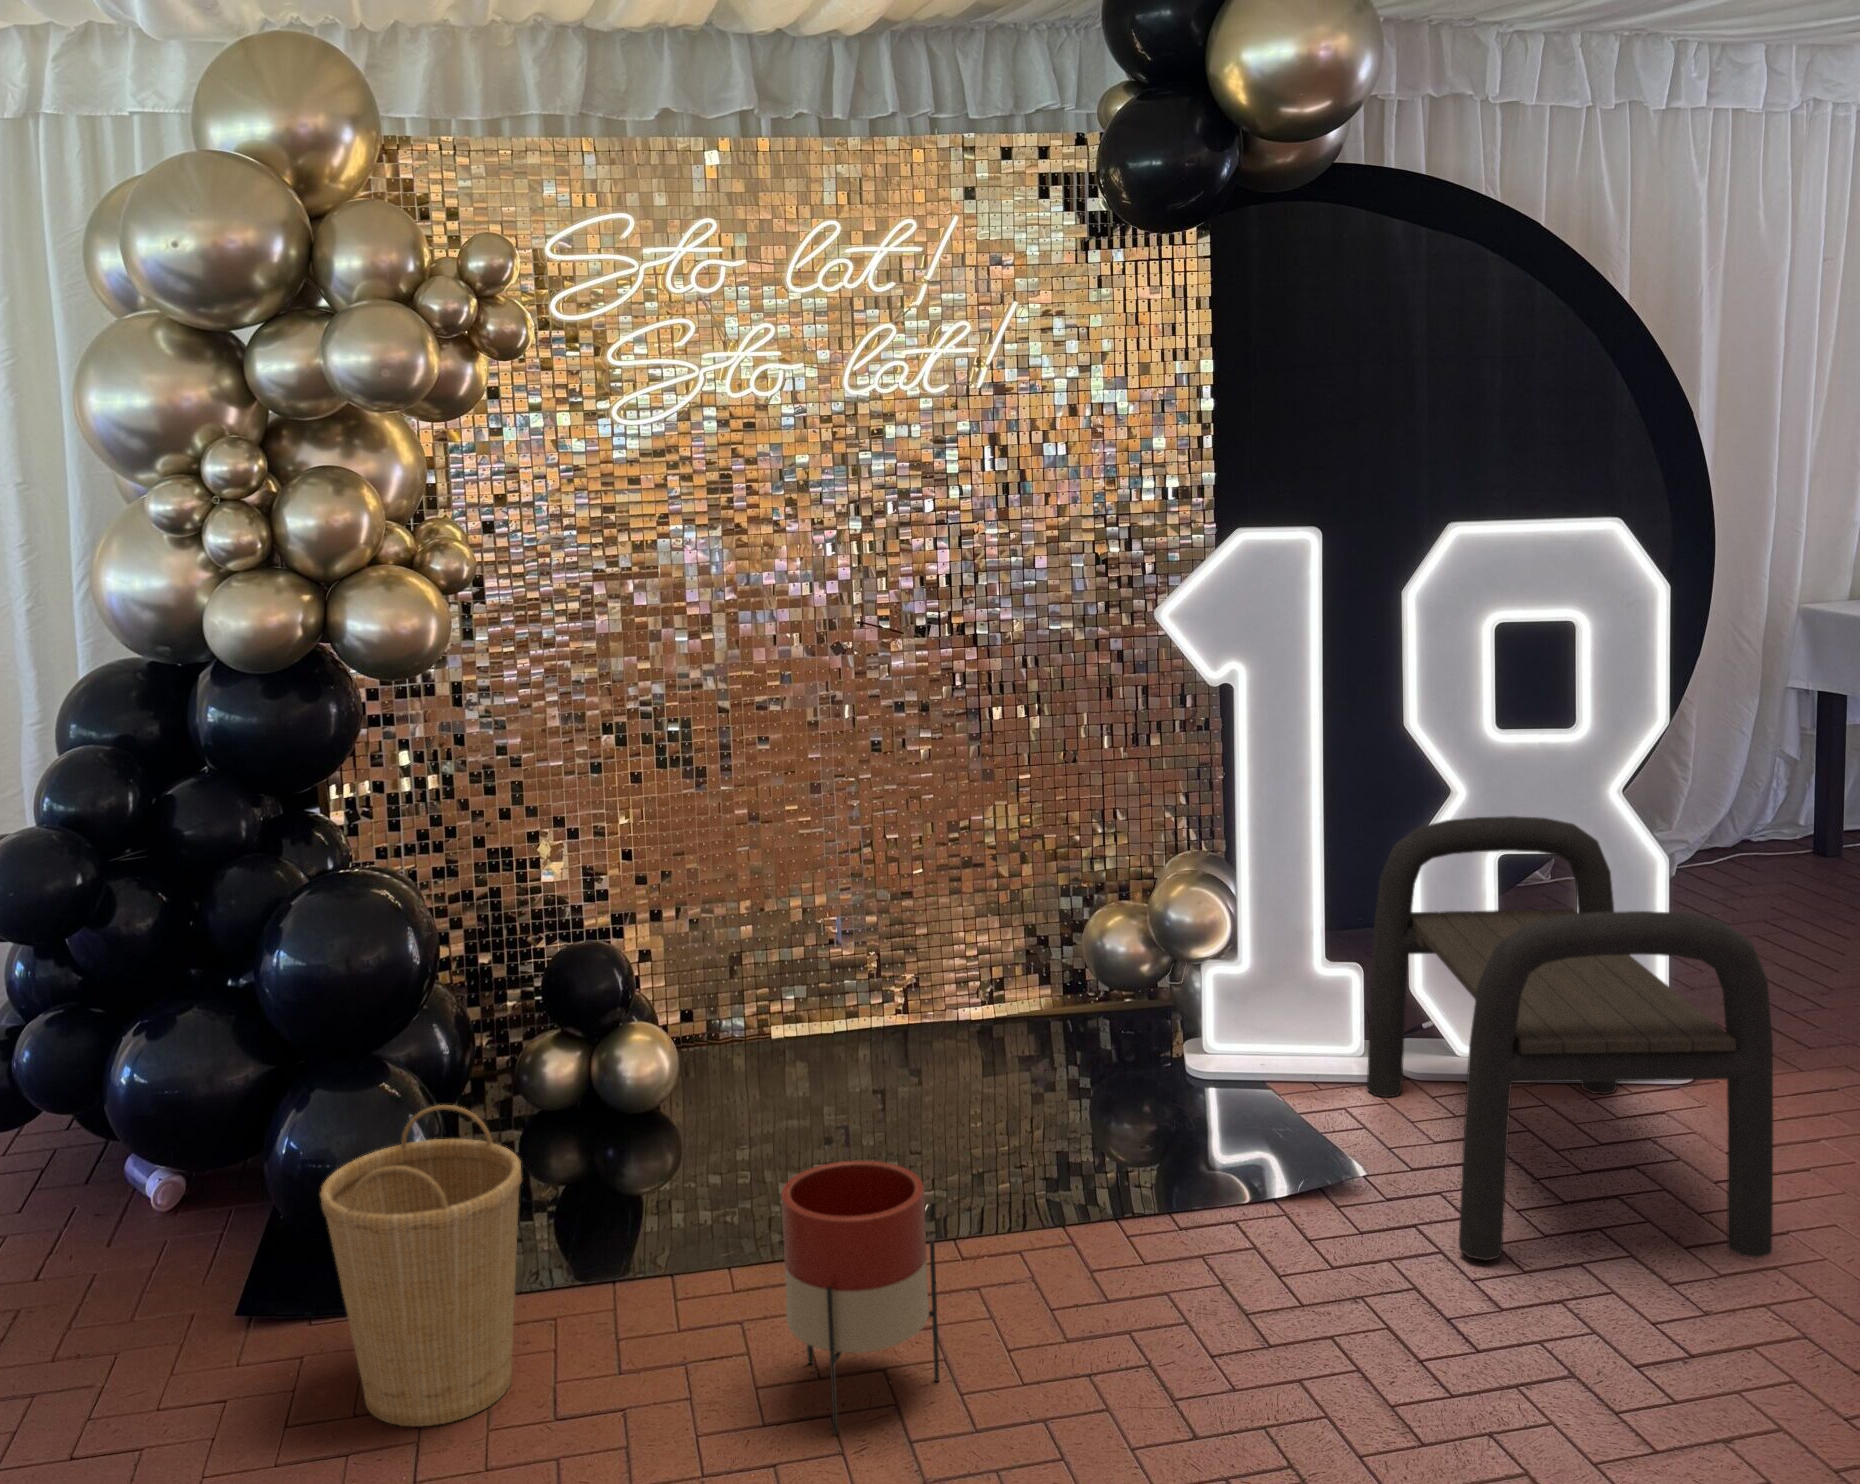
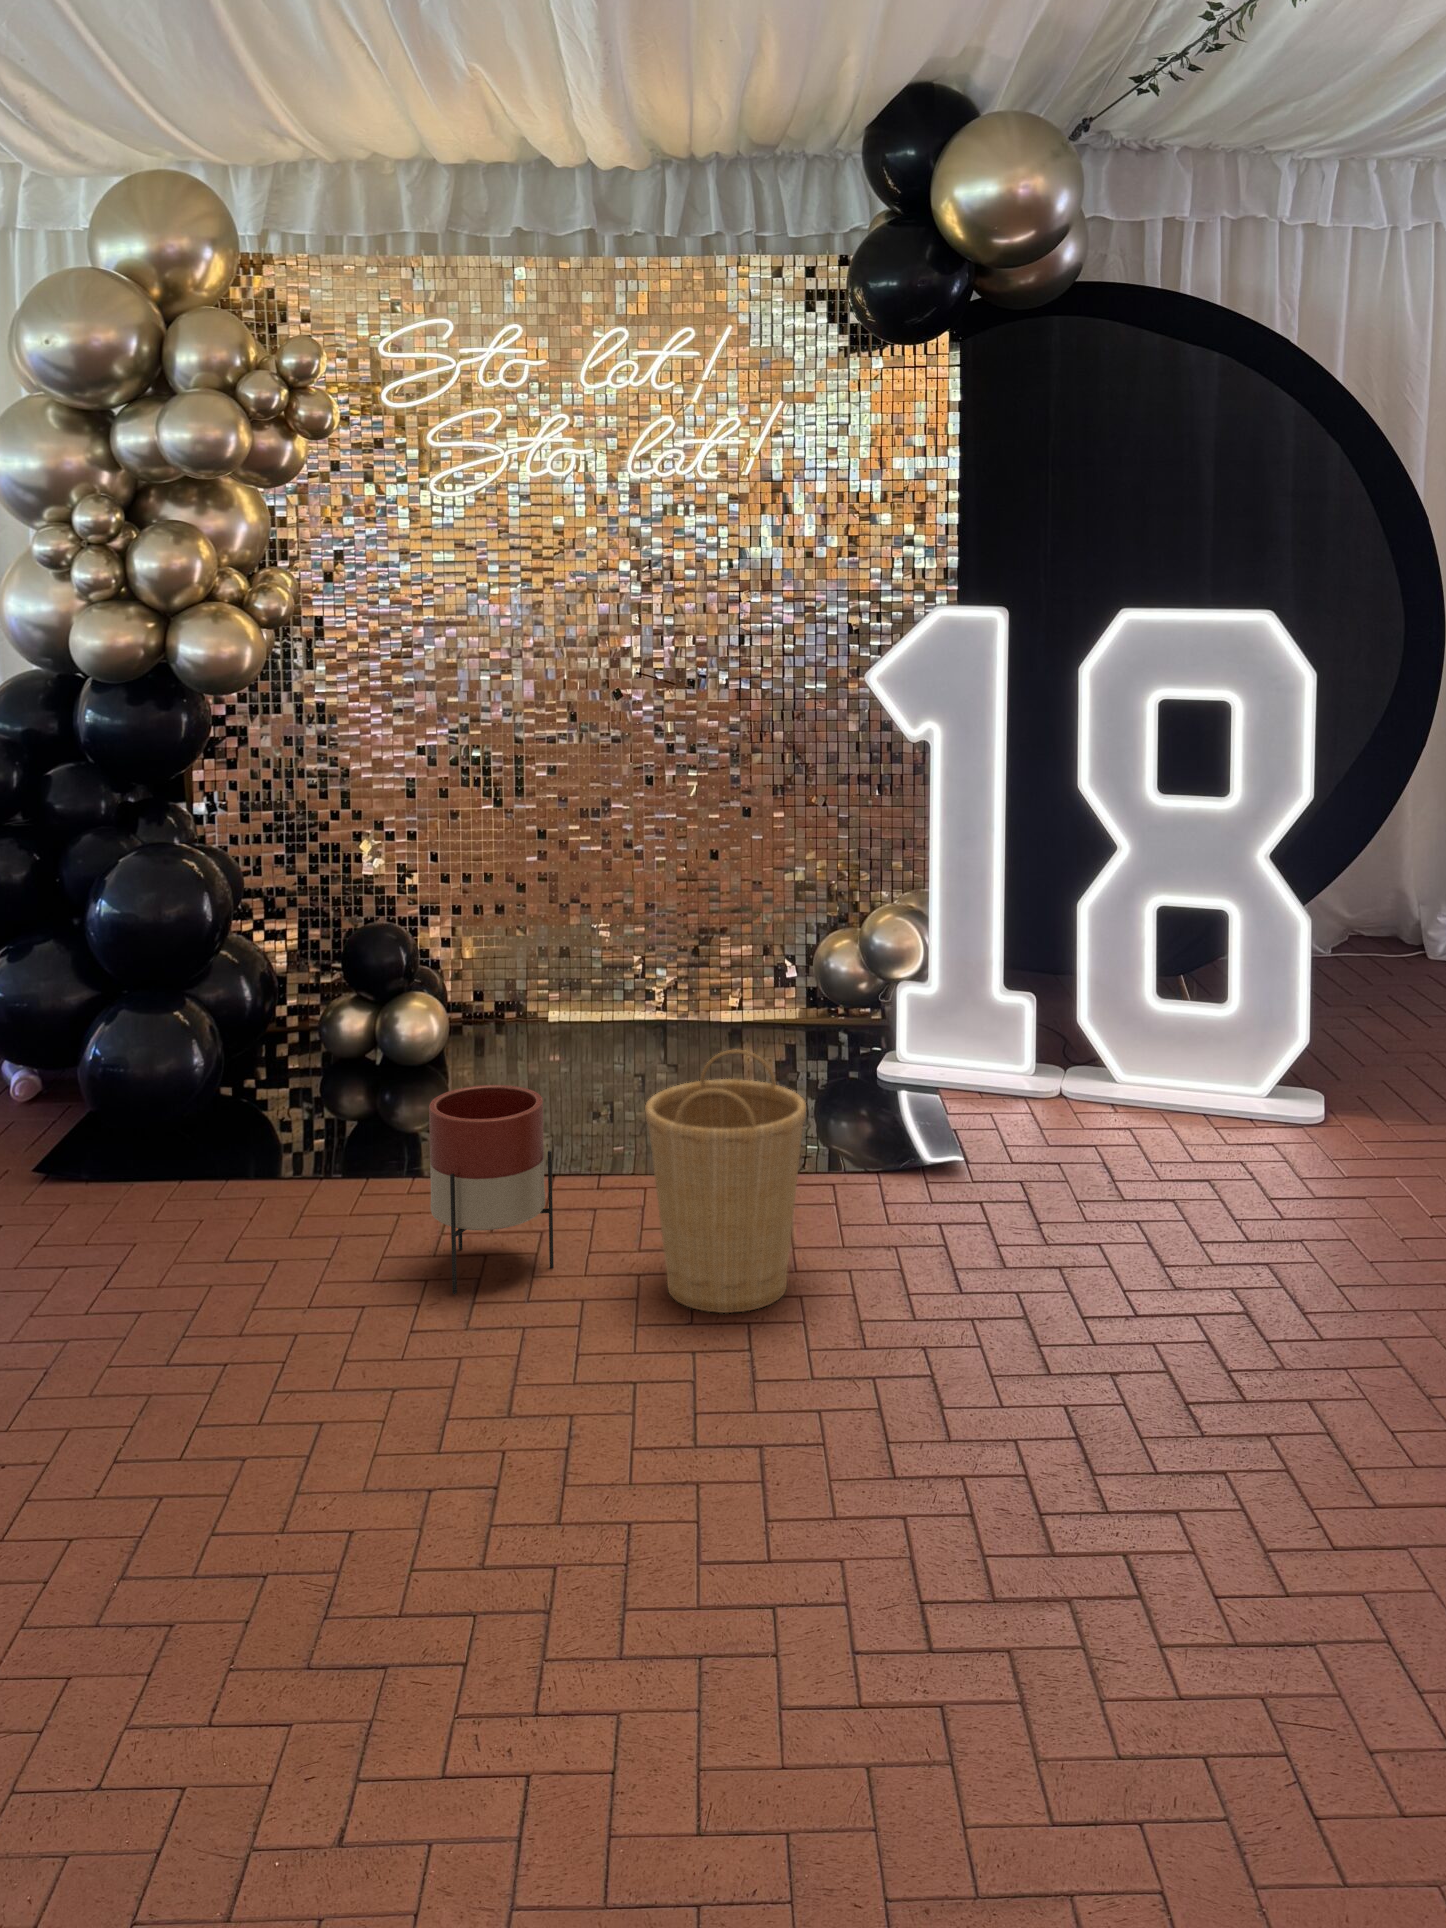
bench: present [1367,816,1773,1260] -> none [1026,855,1295,1234]
basket: present [320,1105,522,1427] -> present [645,1050,806,1313]

